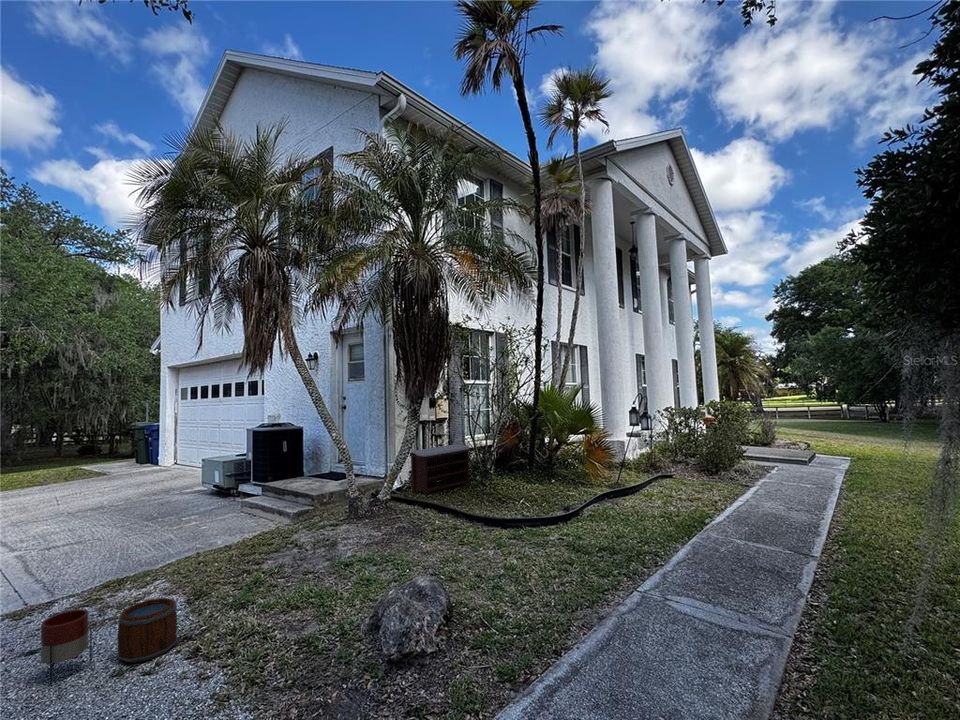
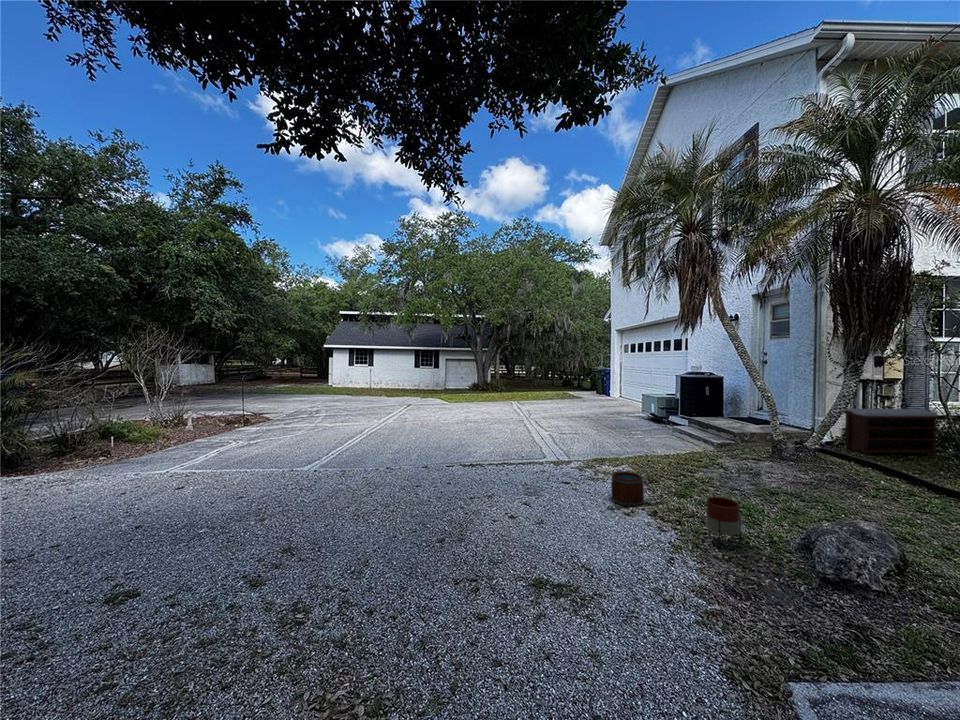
planter: present [41,609,92,686] -> present [706,497,741,550]

